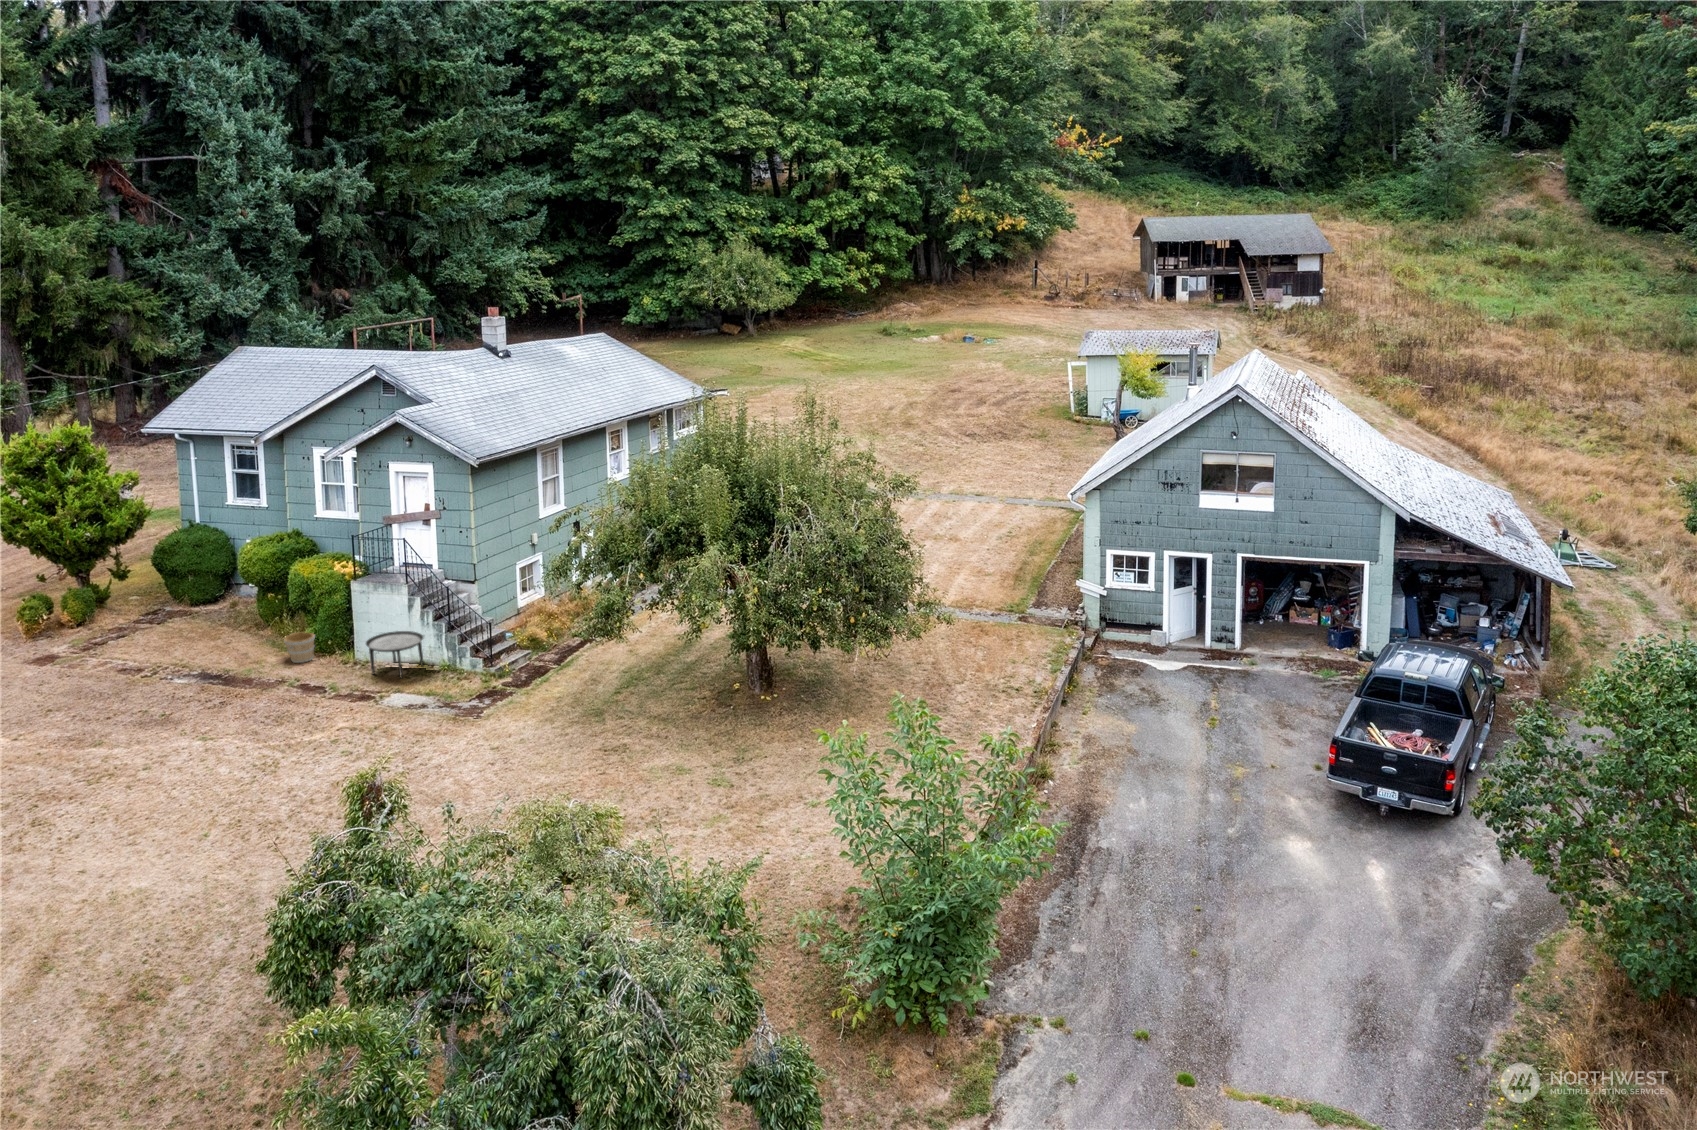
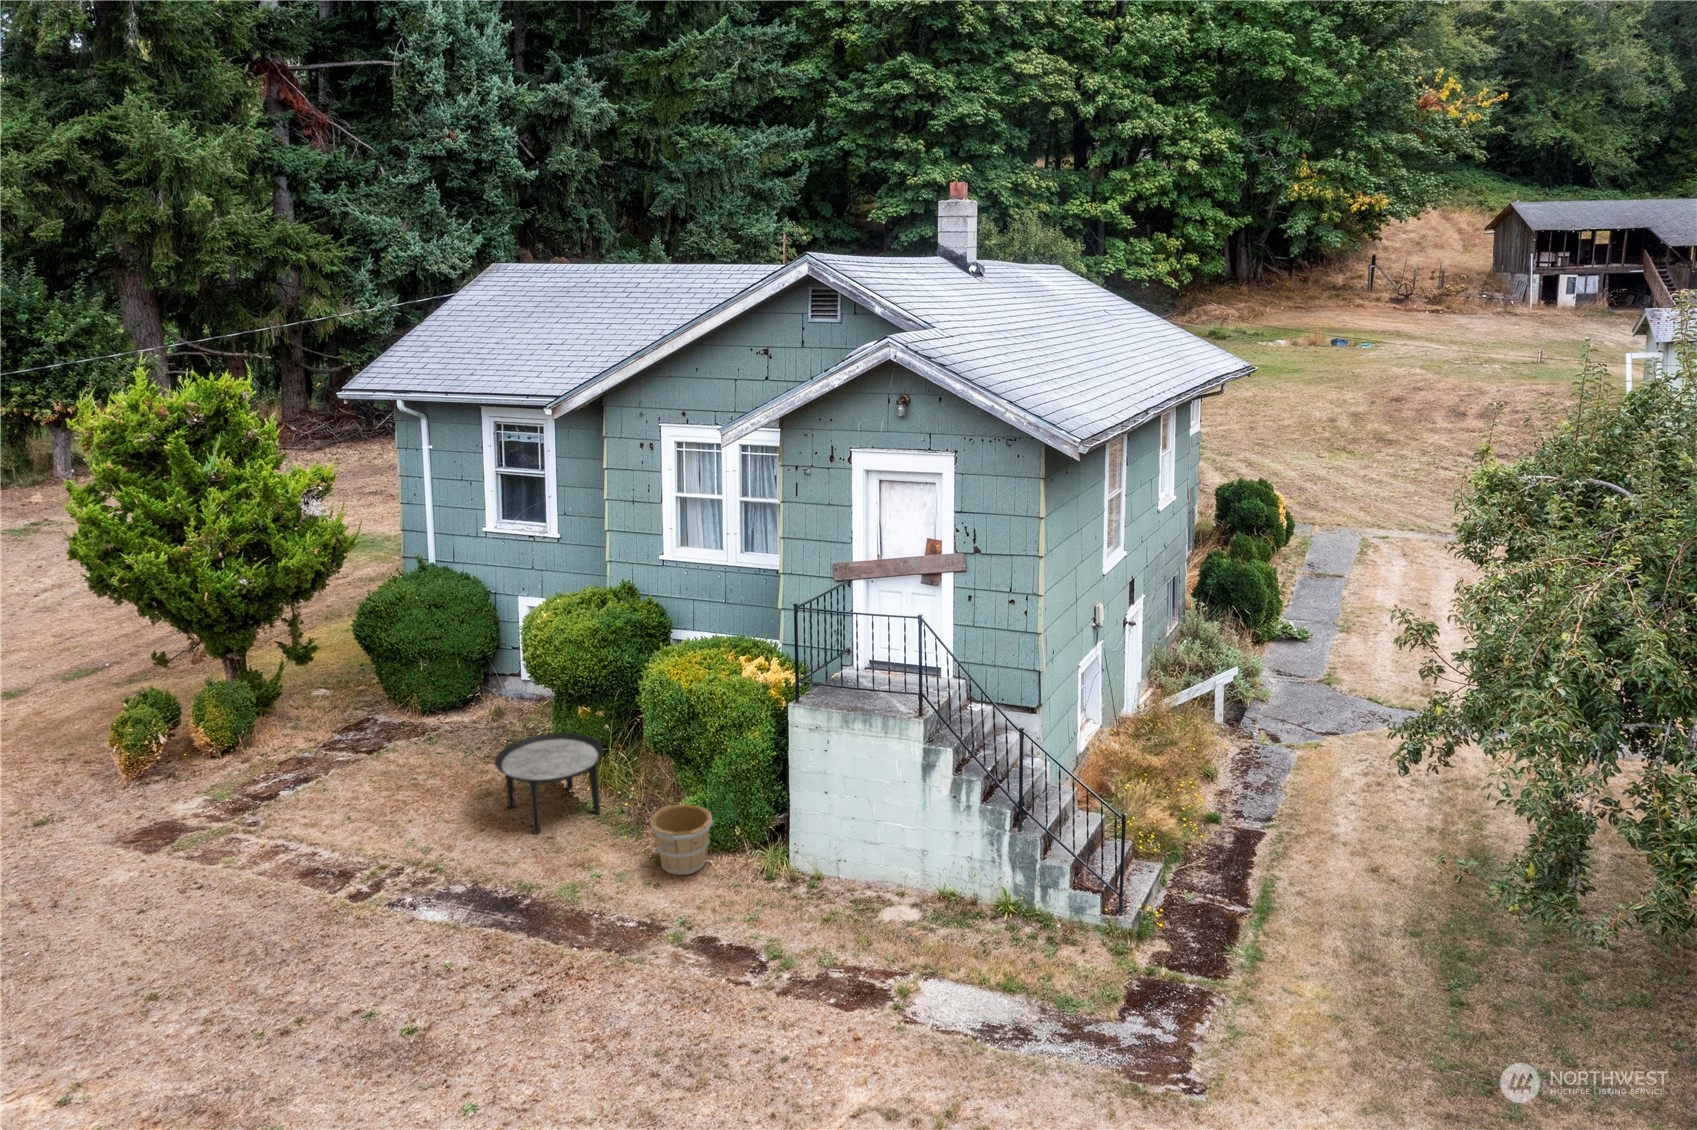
round table: present [366,631,424,679] -> present [495,733,604,834]

